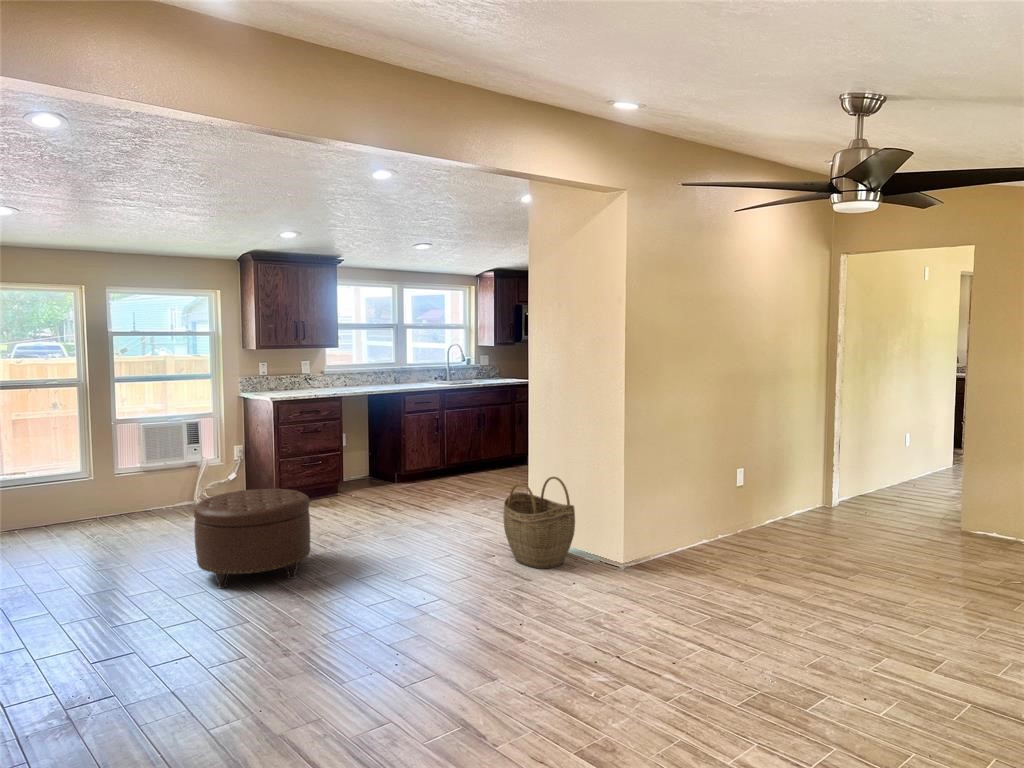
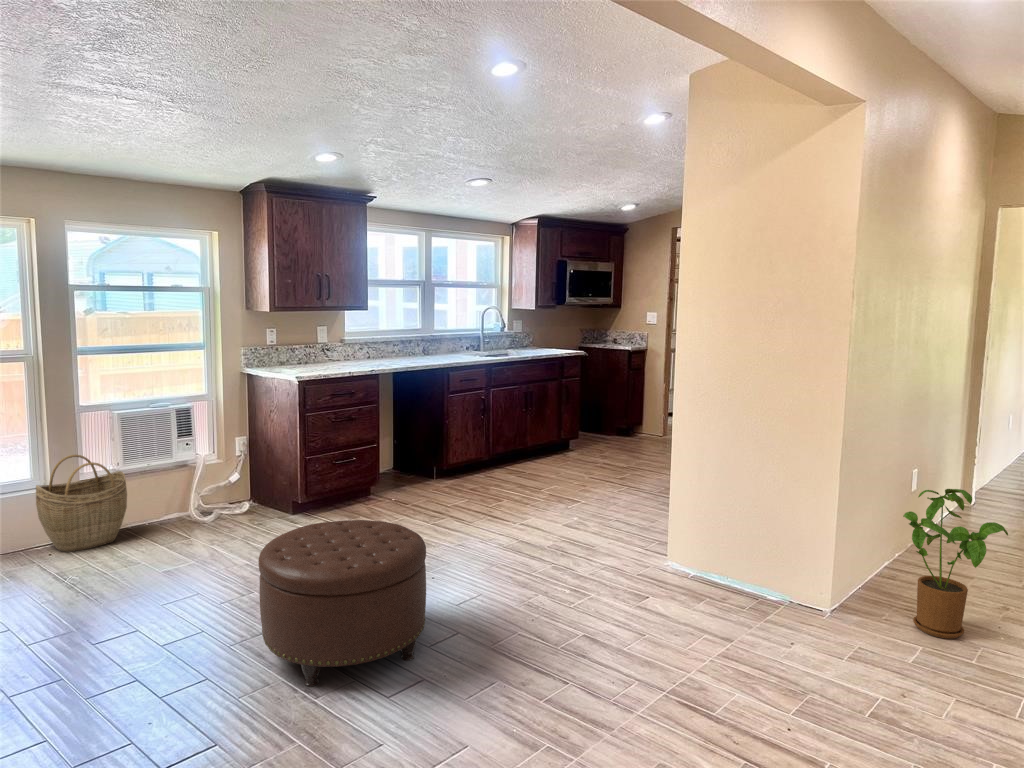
house plant: none [650,466,722,576] -> present [903,489,1008,639]
woven basket: present [503,477,575,569] -> present [36,455,127,552]

